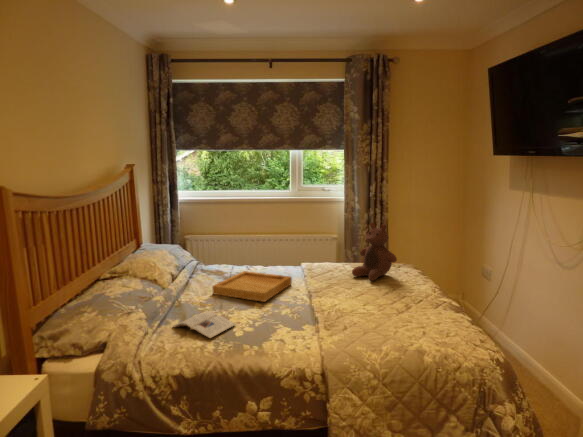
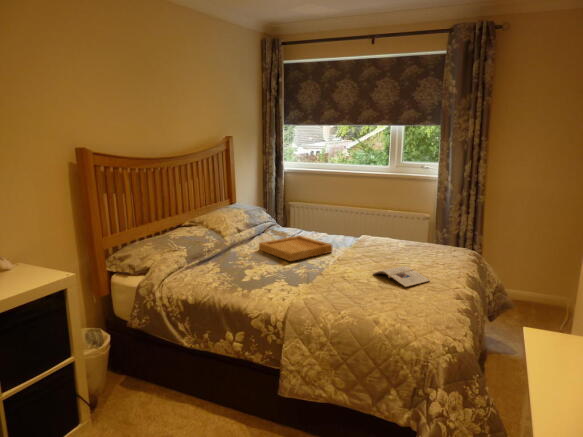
stuffed bear: present [352,223,397,281] -> none [396,200,442,260]
magazine: present [173,311,235,338] -> present [373,266,430,287]

